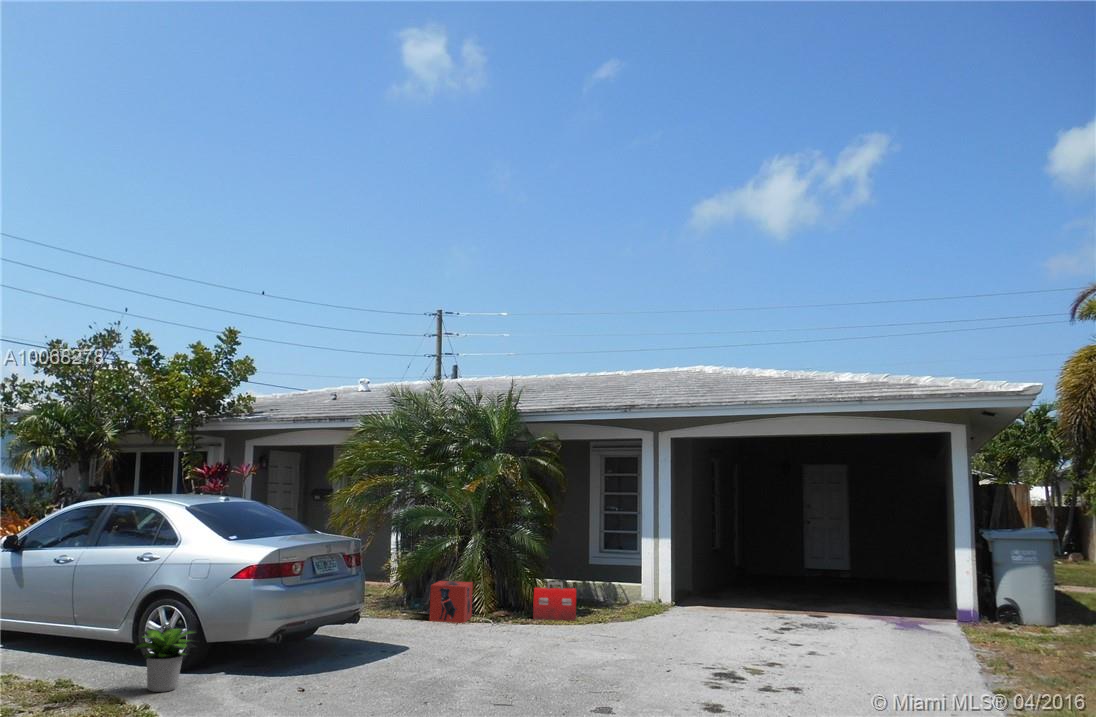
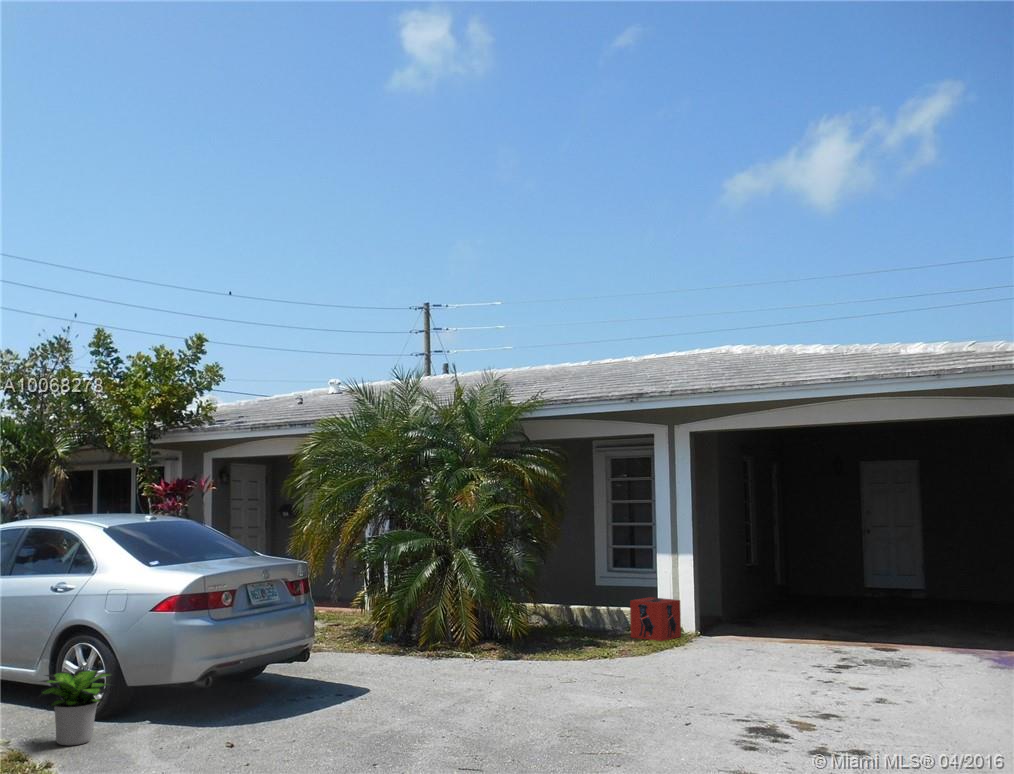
storage box: present [429,581,473,623] -> present [630,597,681,641]
toolbox: present [533,582,576,621] -> none [527,607,577,651]

